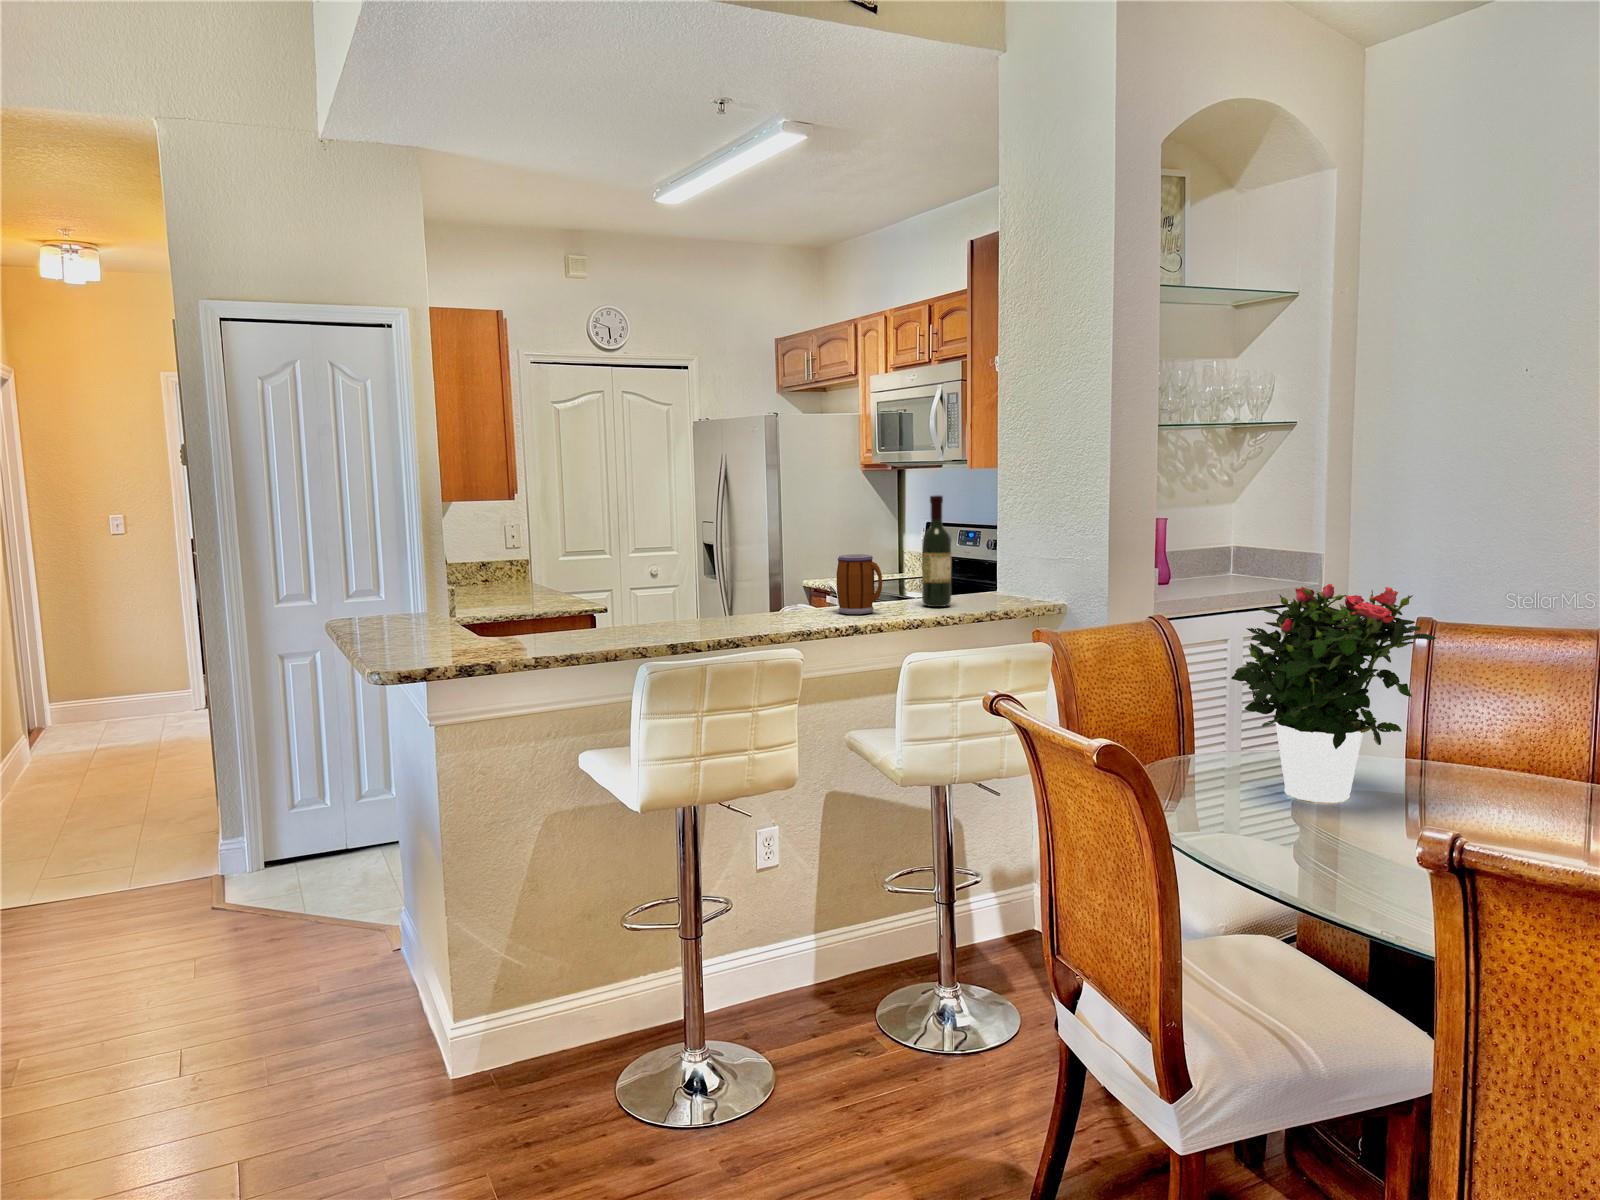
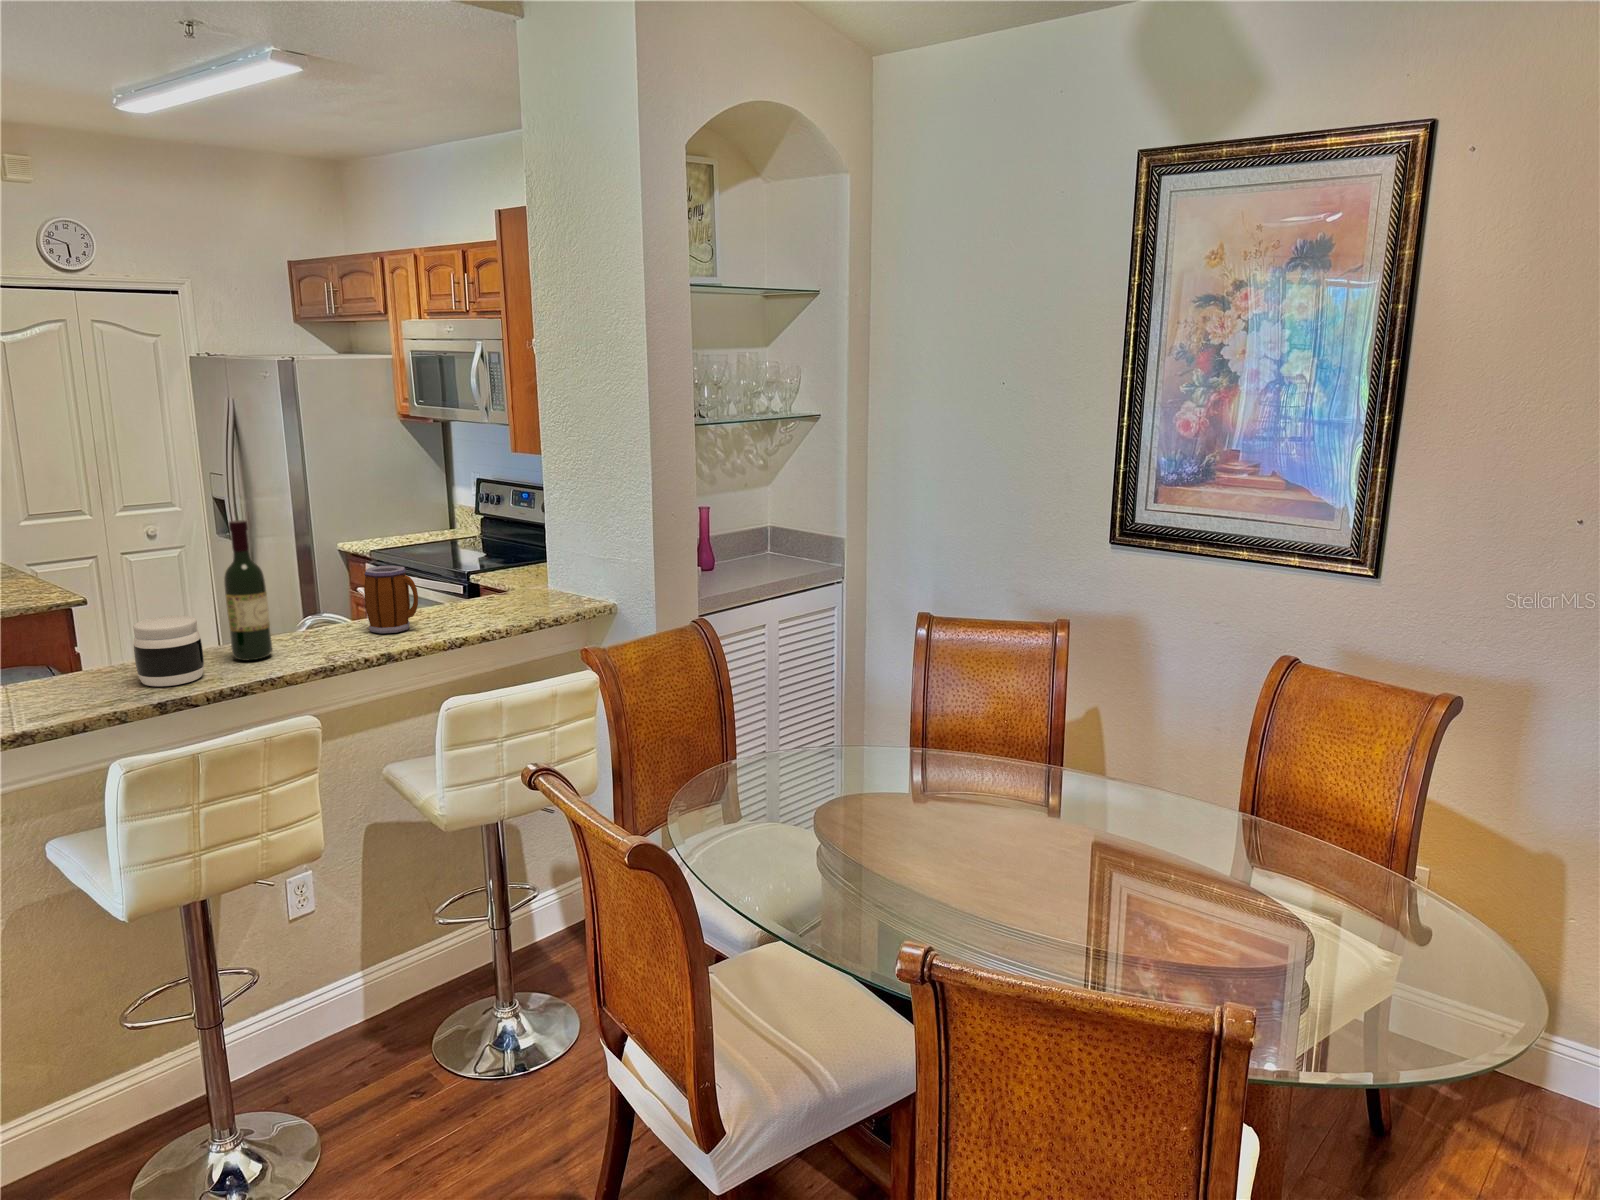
wine bottle: present [922,495,951,607] -> present [224,520,272,660]
jar: none [658,579,708,634] -> present [133,616,204,686]
potted flower: present [1231,584,1437,803] -> none [765,614,931,811]

